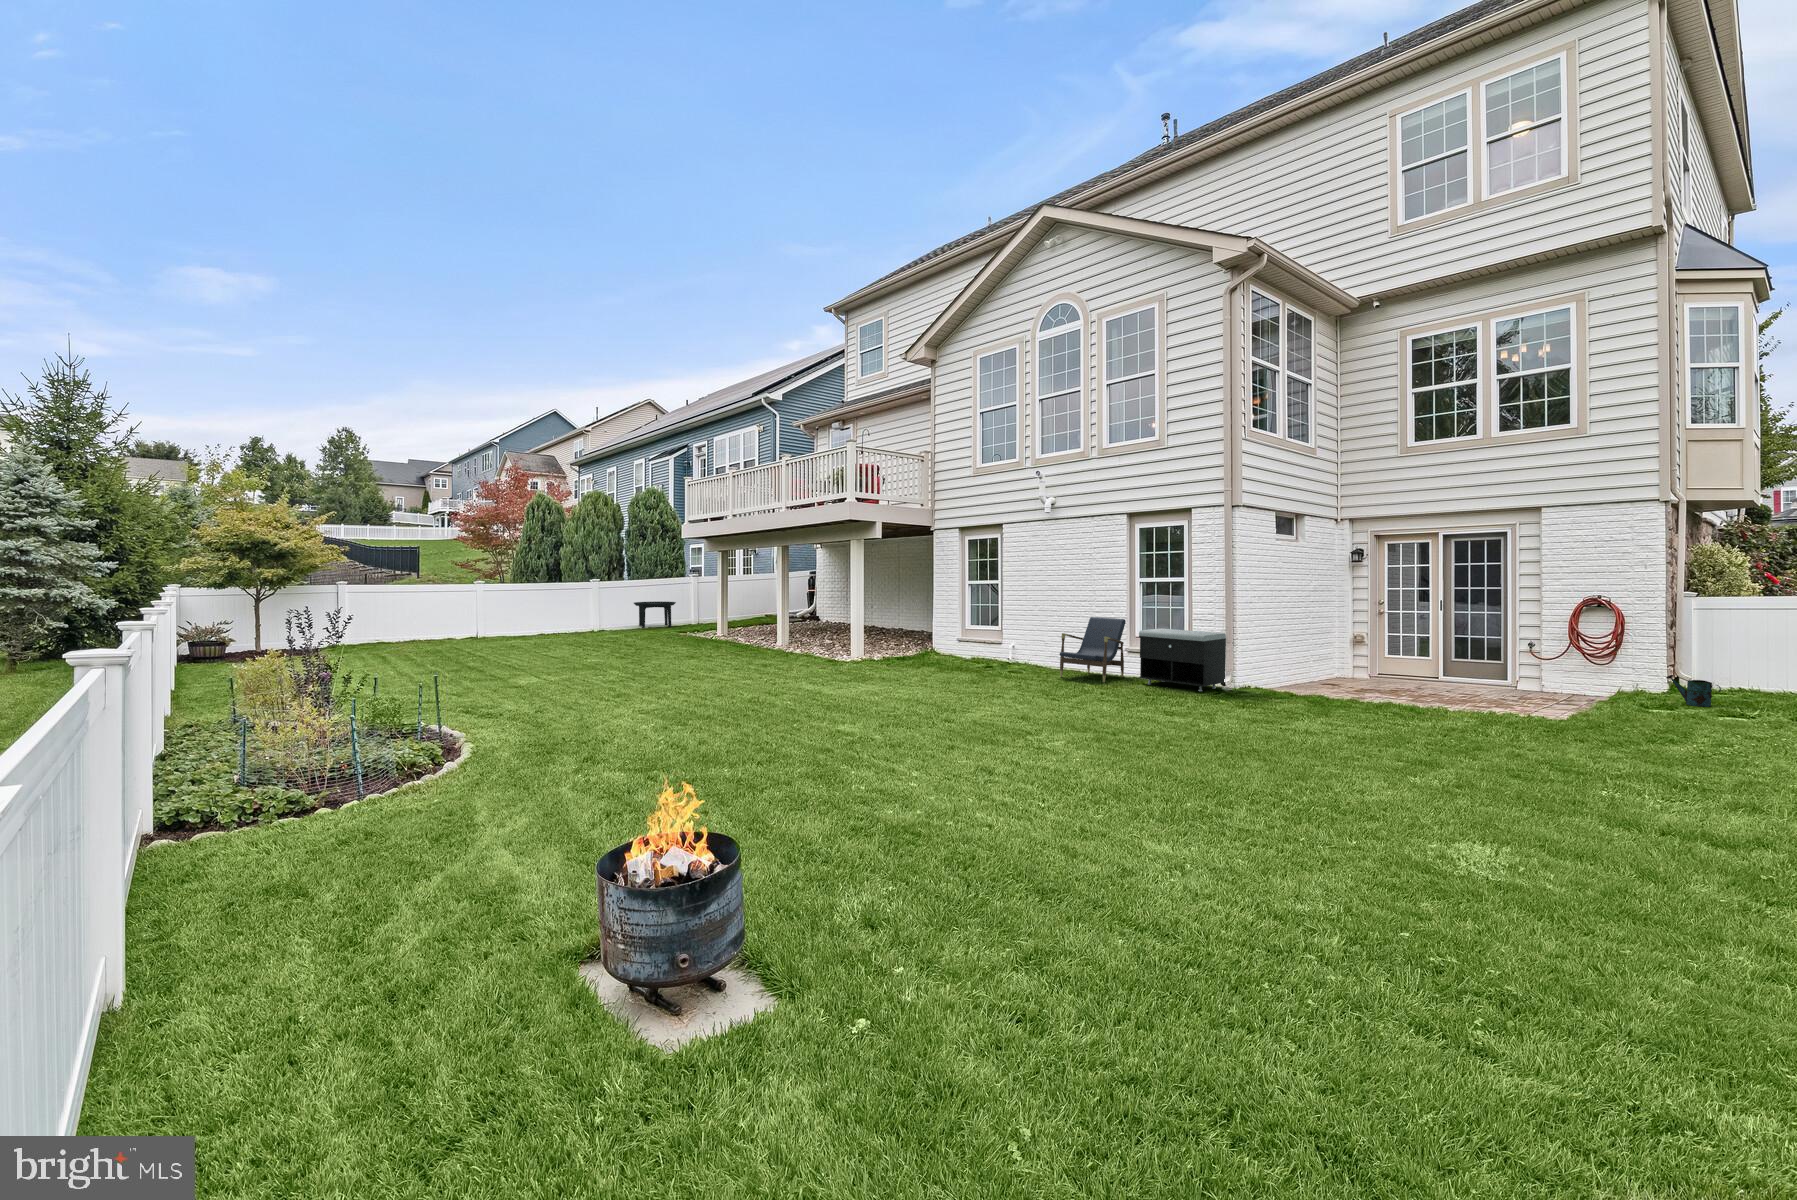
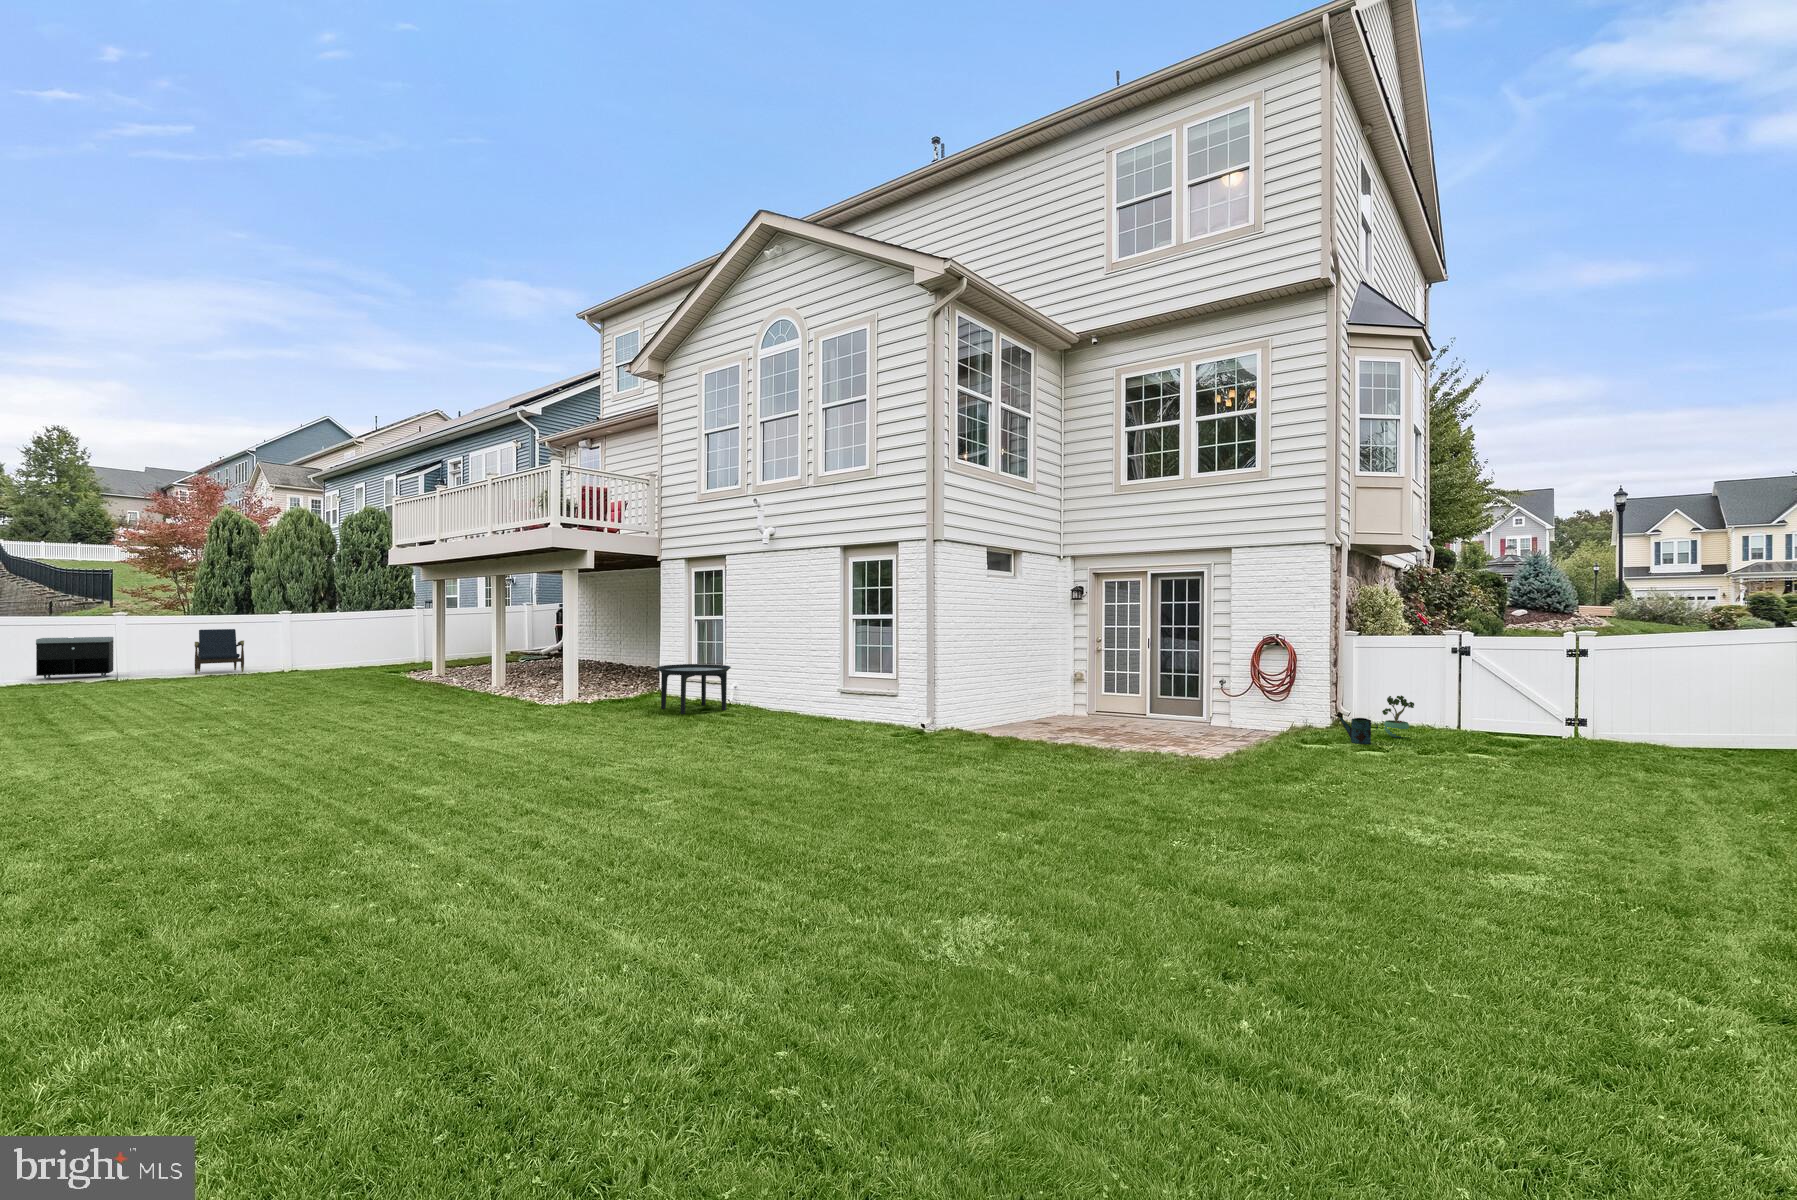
round table: present [634,601,676,628] -> present [657,664,731,714]
lounge chair: present [1060,617,1126,682] -> present [195,629,244,674]
storage bench: present [1139,628,1226,691] -> present [36,637,114,680]
potted plant: none [1720,658,1761,701] -> present [1382,695,1414,737]

